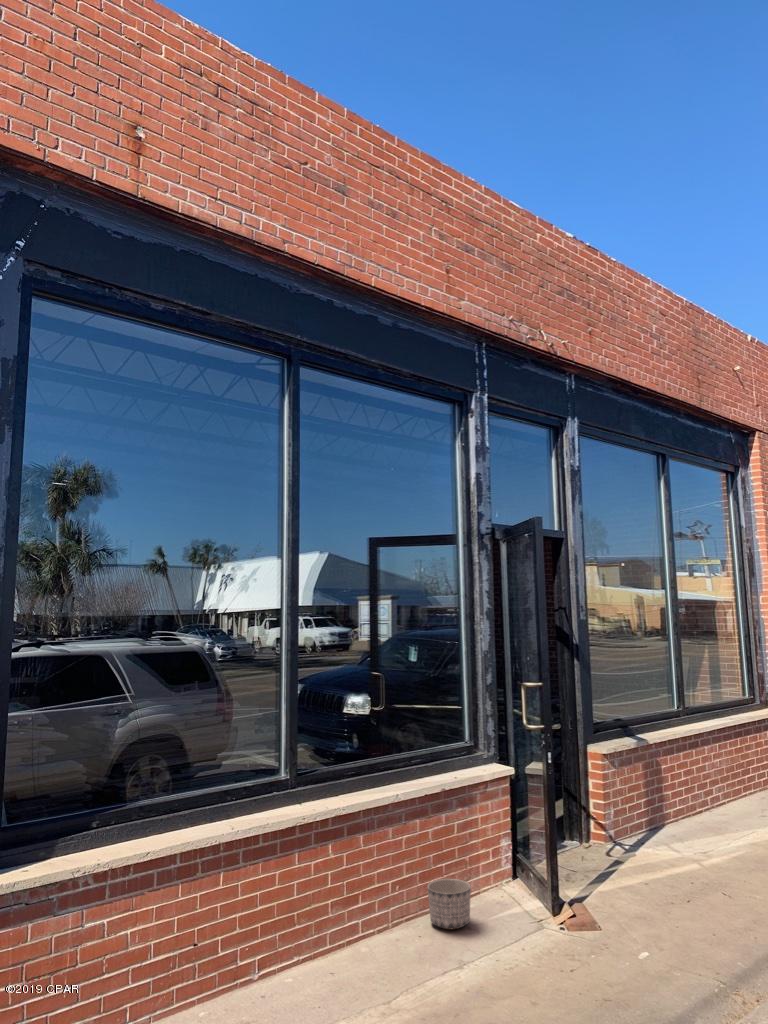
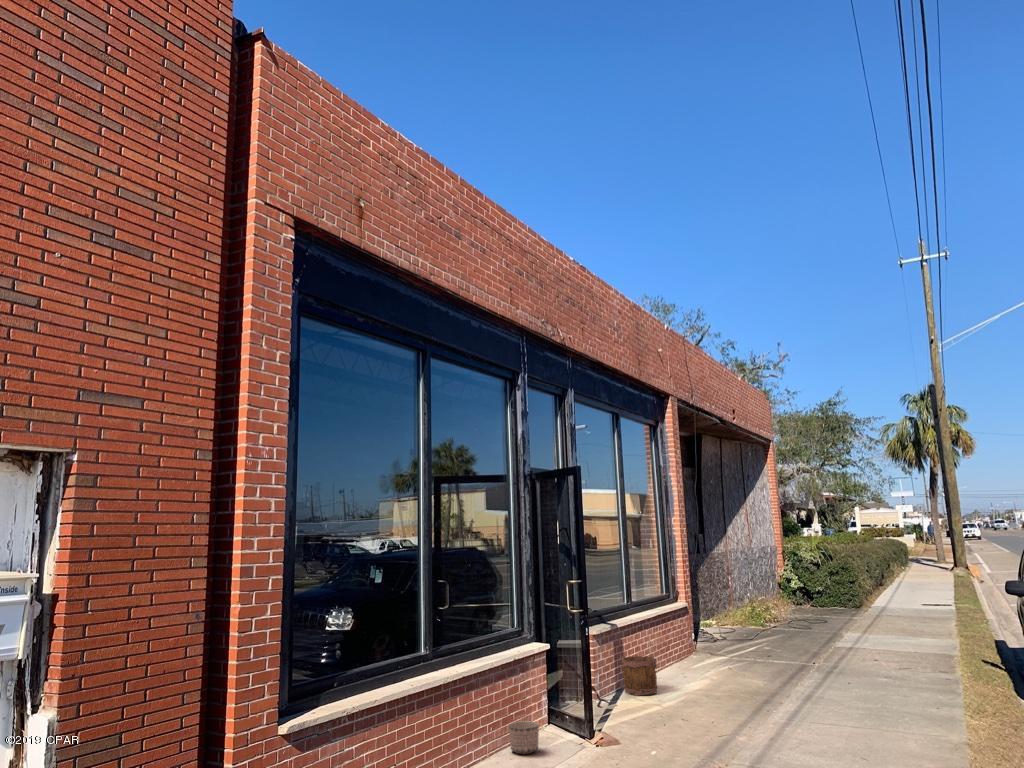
bucket: none [655,784,709,844] -> present [621,656,657,696]

